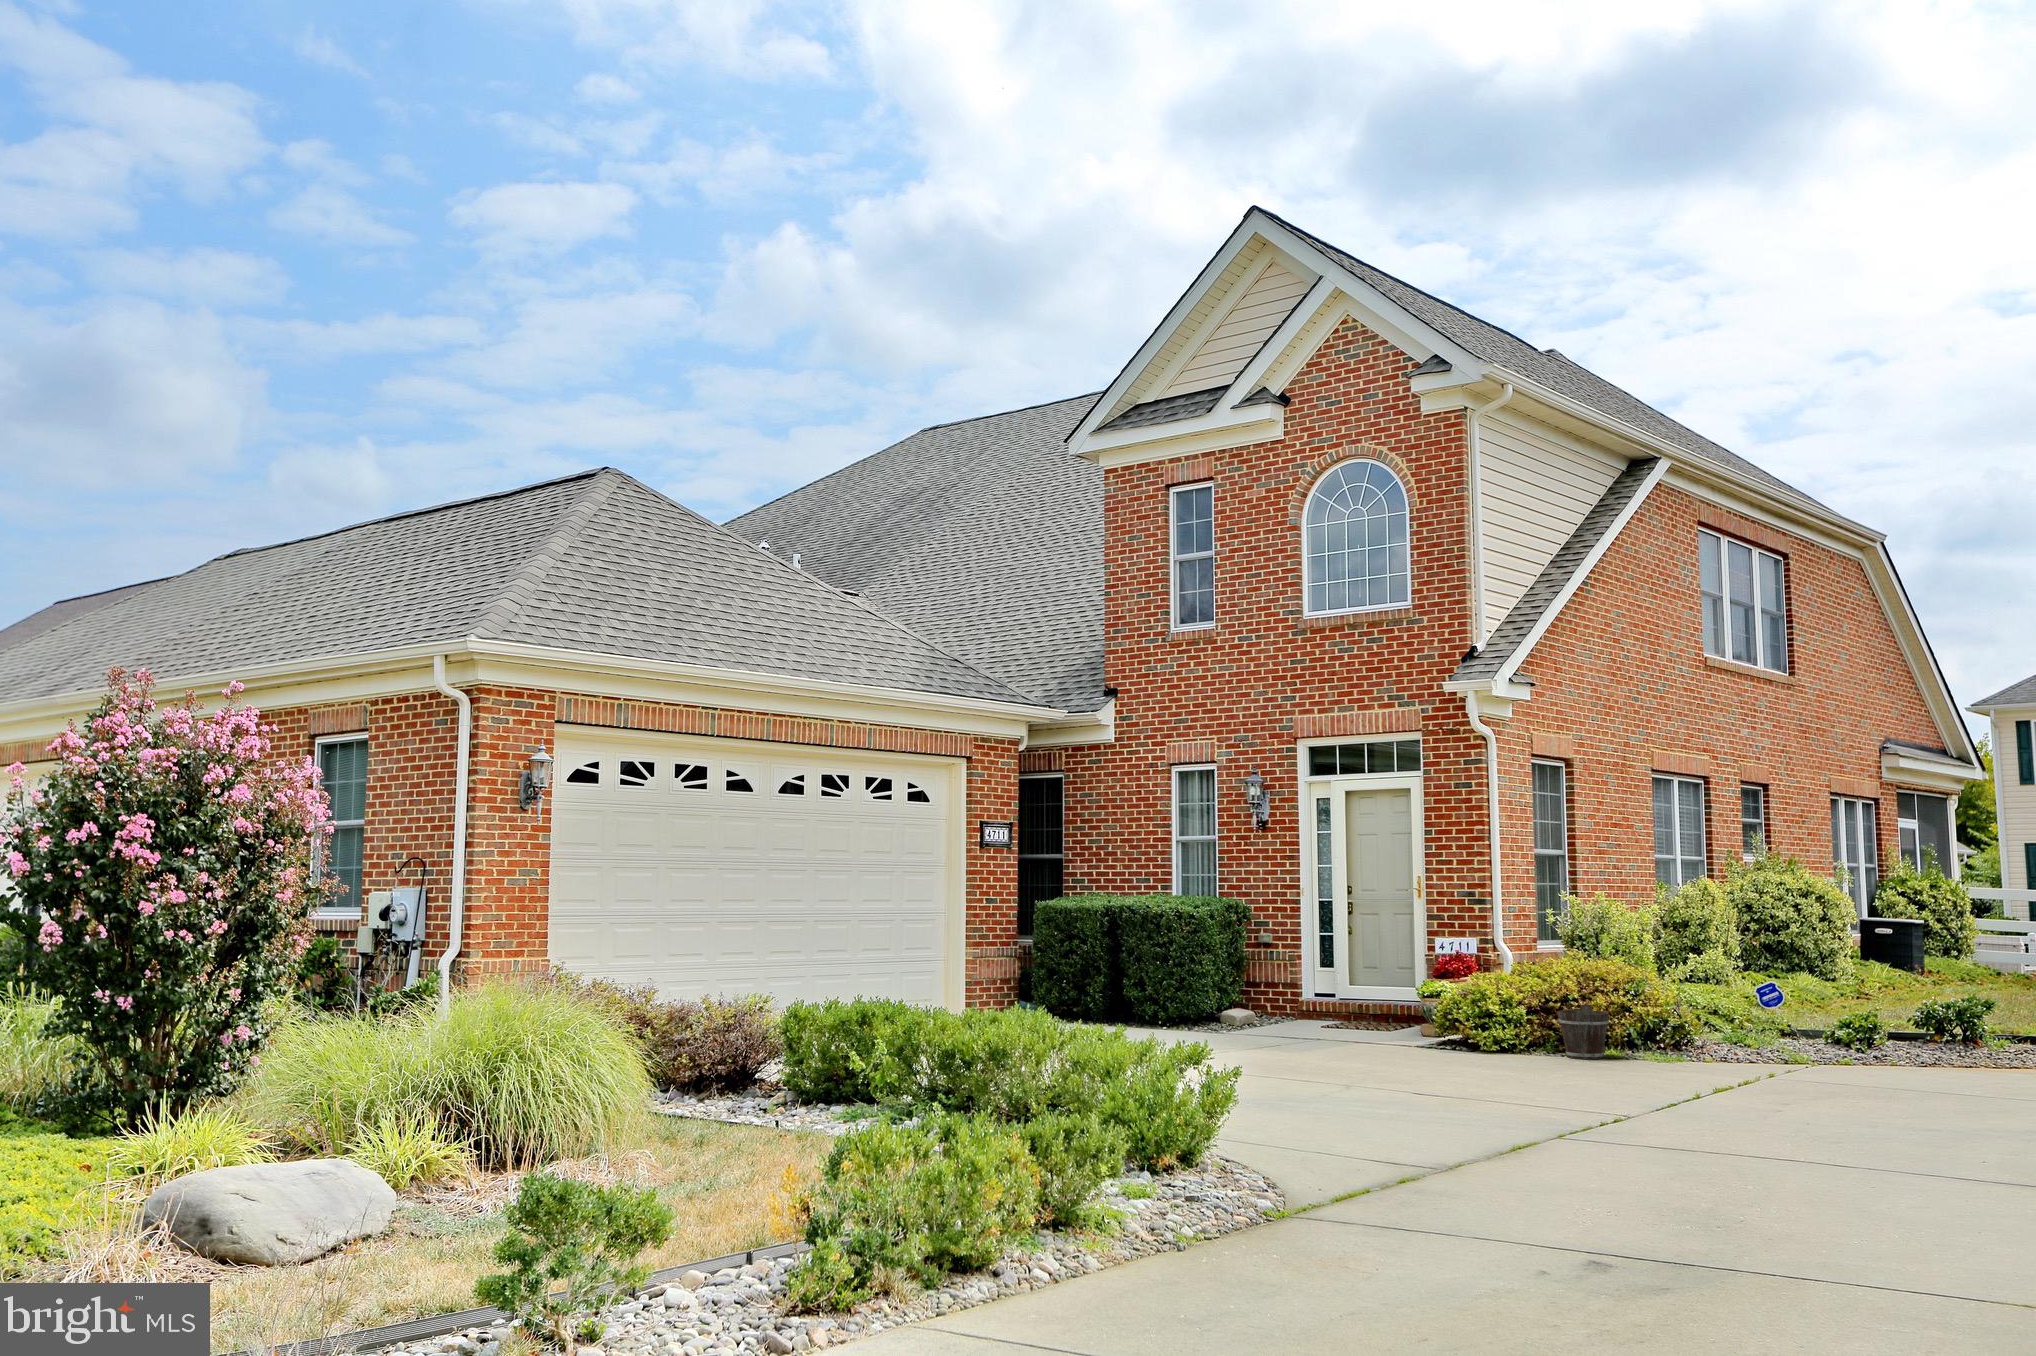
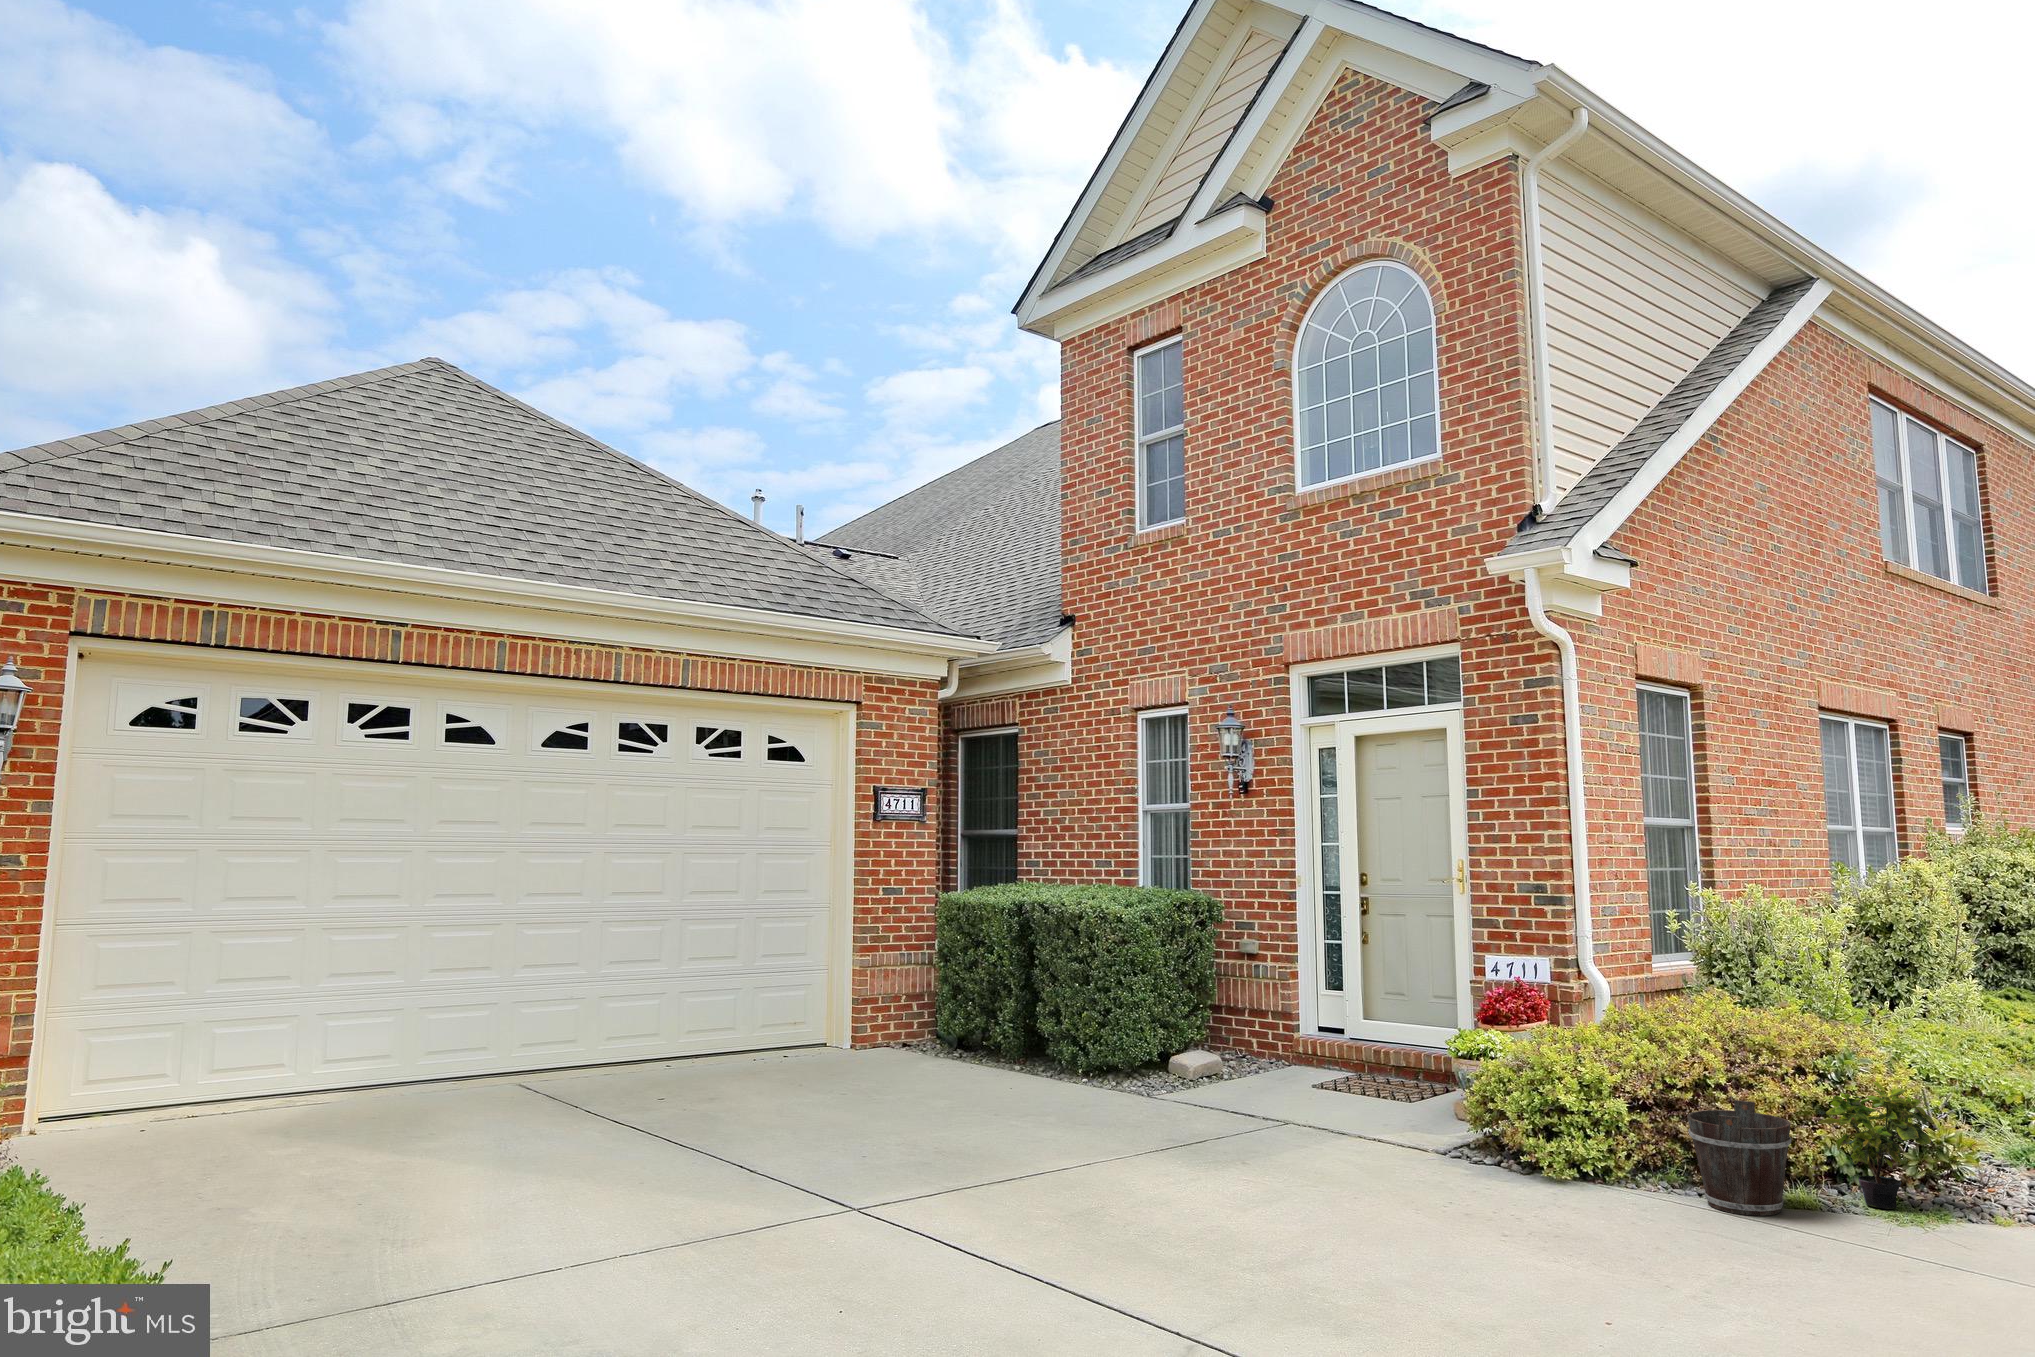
potted plant: none [1622,993,1677,1056] -> present [1818,1082,1933,1209]

